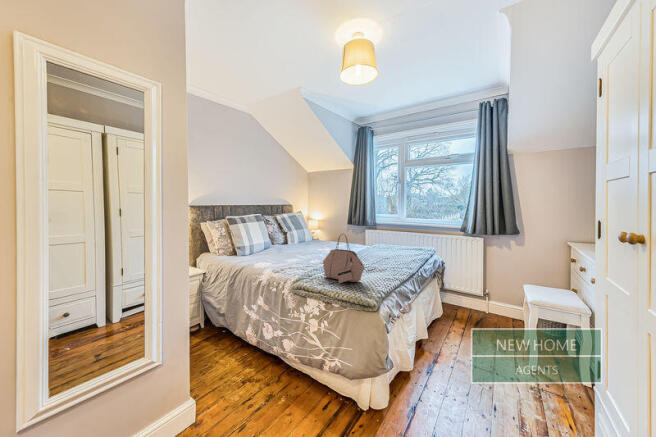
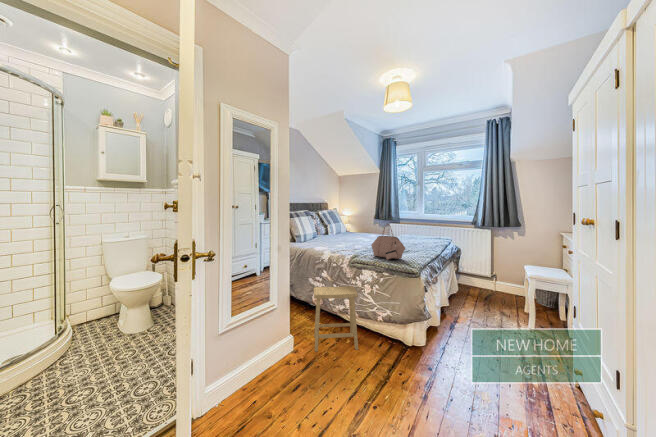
footstool: none [226,321,293,423] -> present [314,286,358,352]

